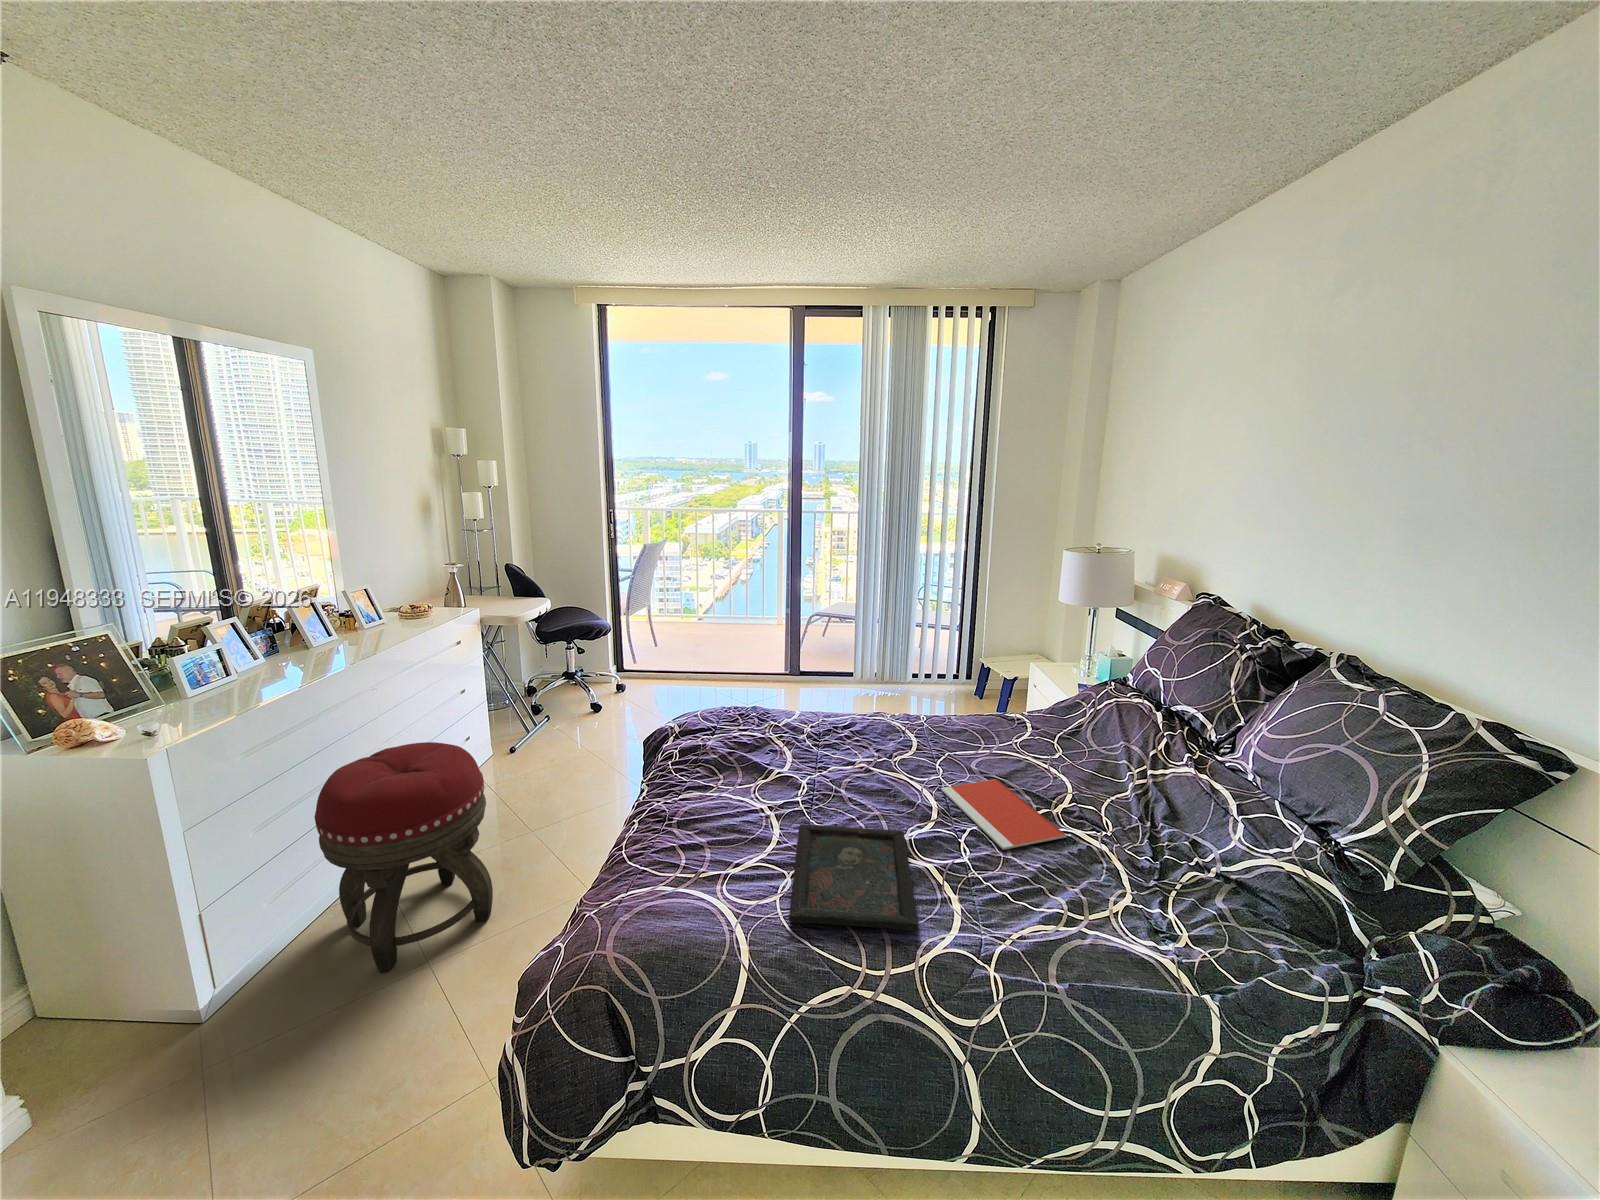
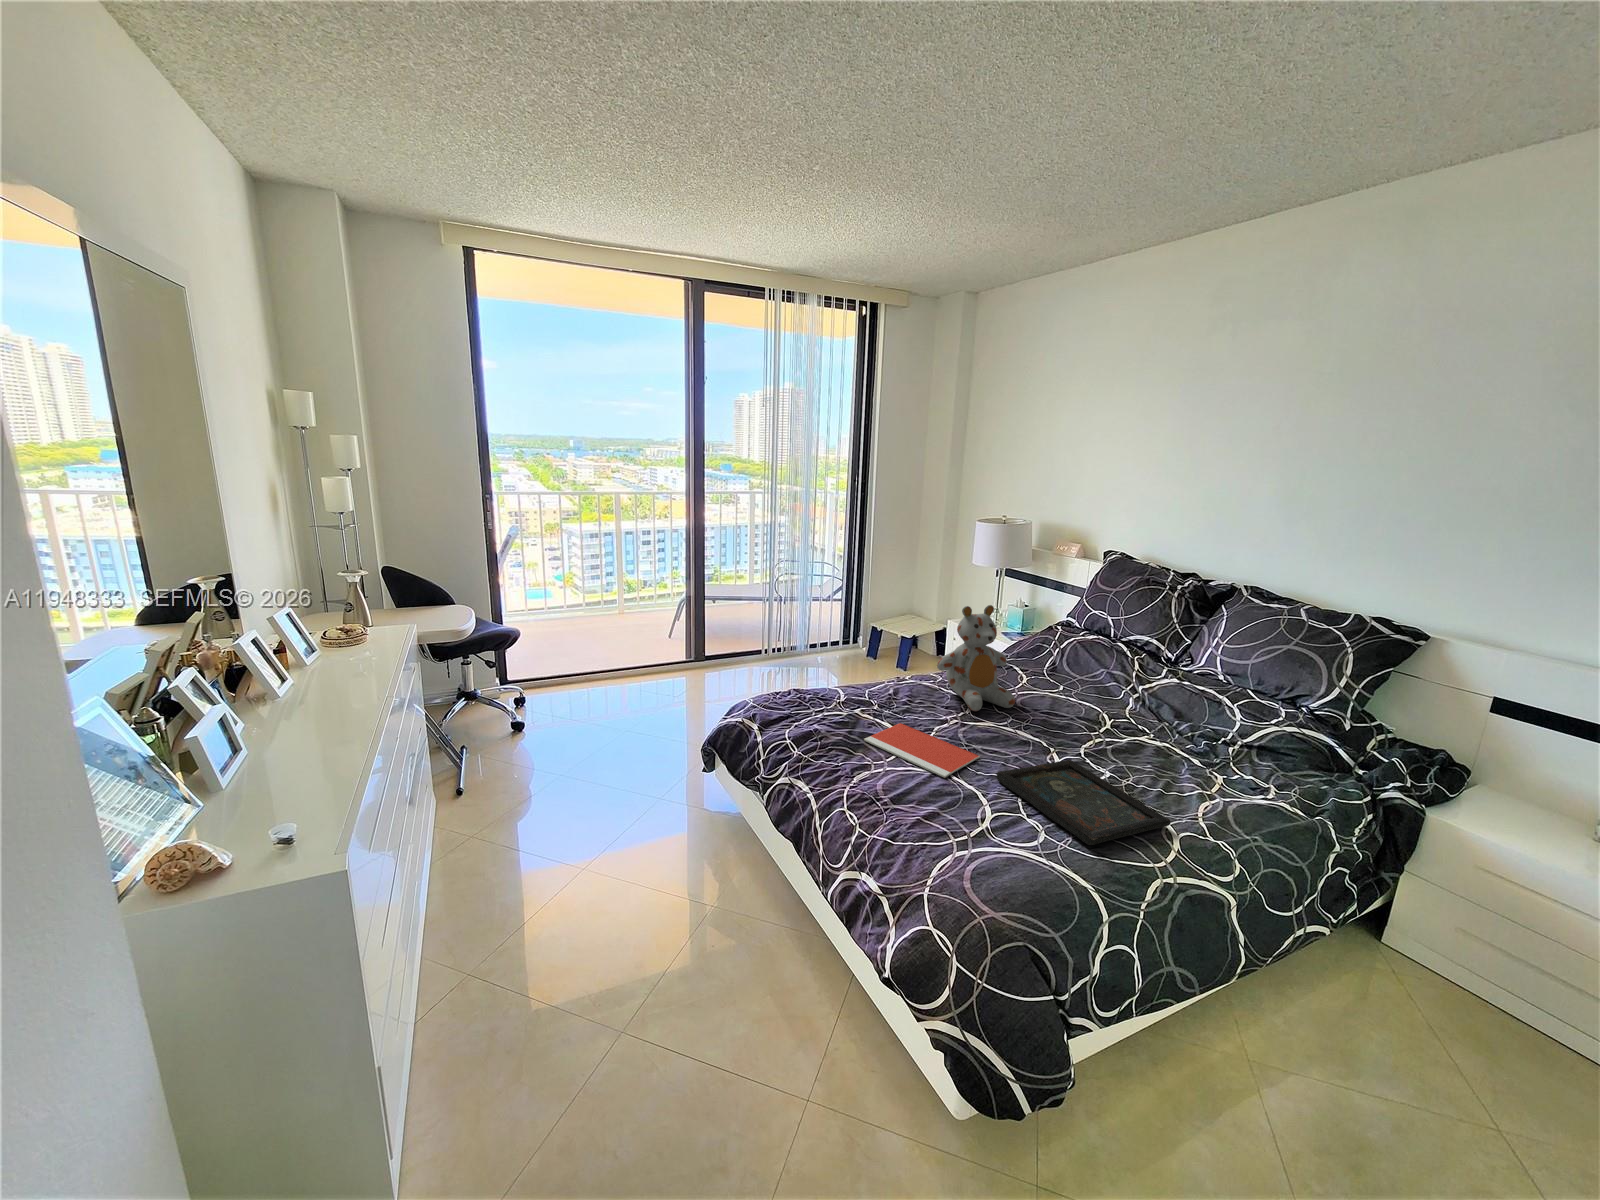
stuffed bear: none [861,641,951,764] -> present [937,605,1015,711]
footstool: present [314,742,493,972] -> none [425,779,626,1065]
notebook: present [941,779,1067,850] -> present [864,723,980,778]

